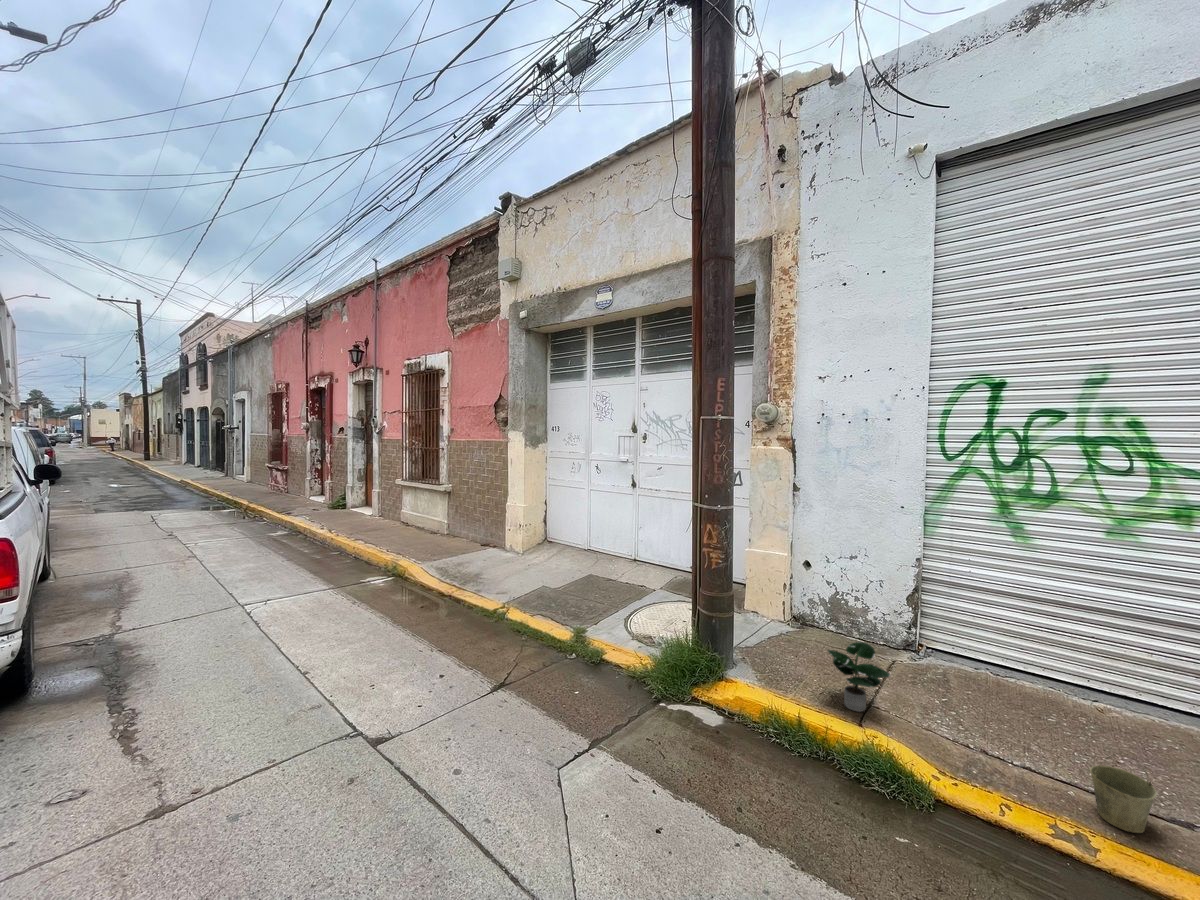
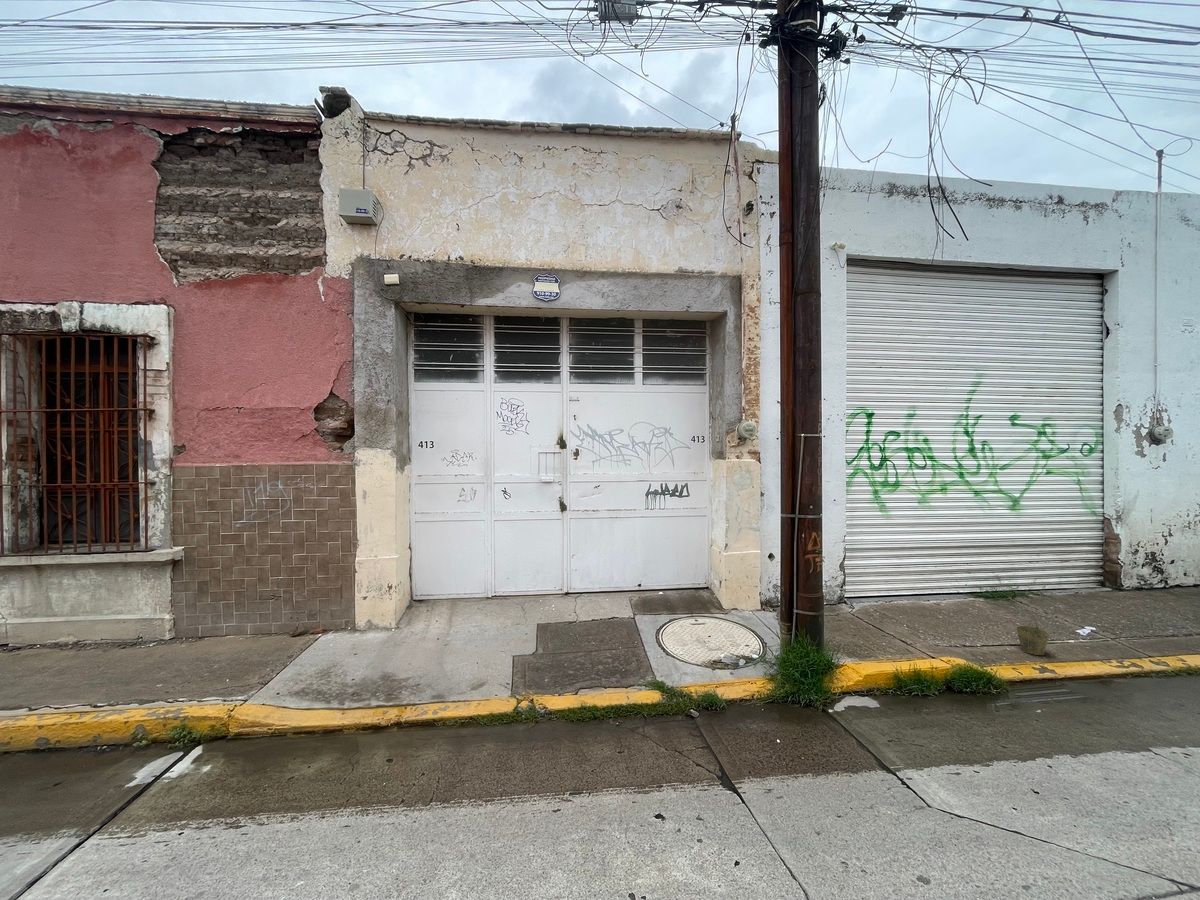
potted plant: present [828,642,890,712] -> none [880,601,929,651]

